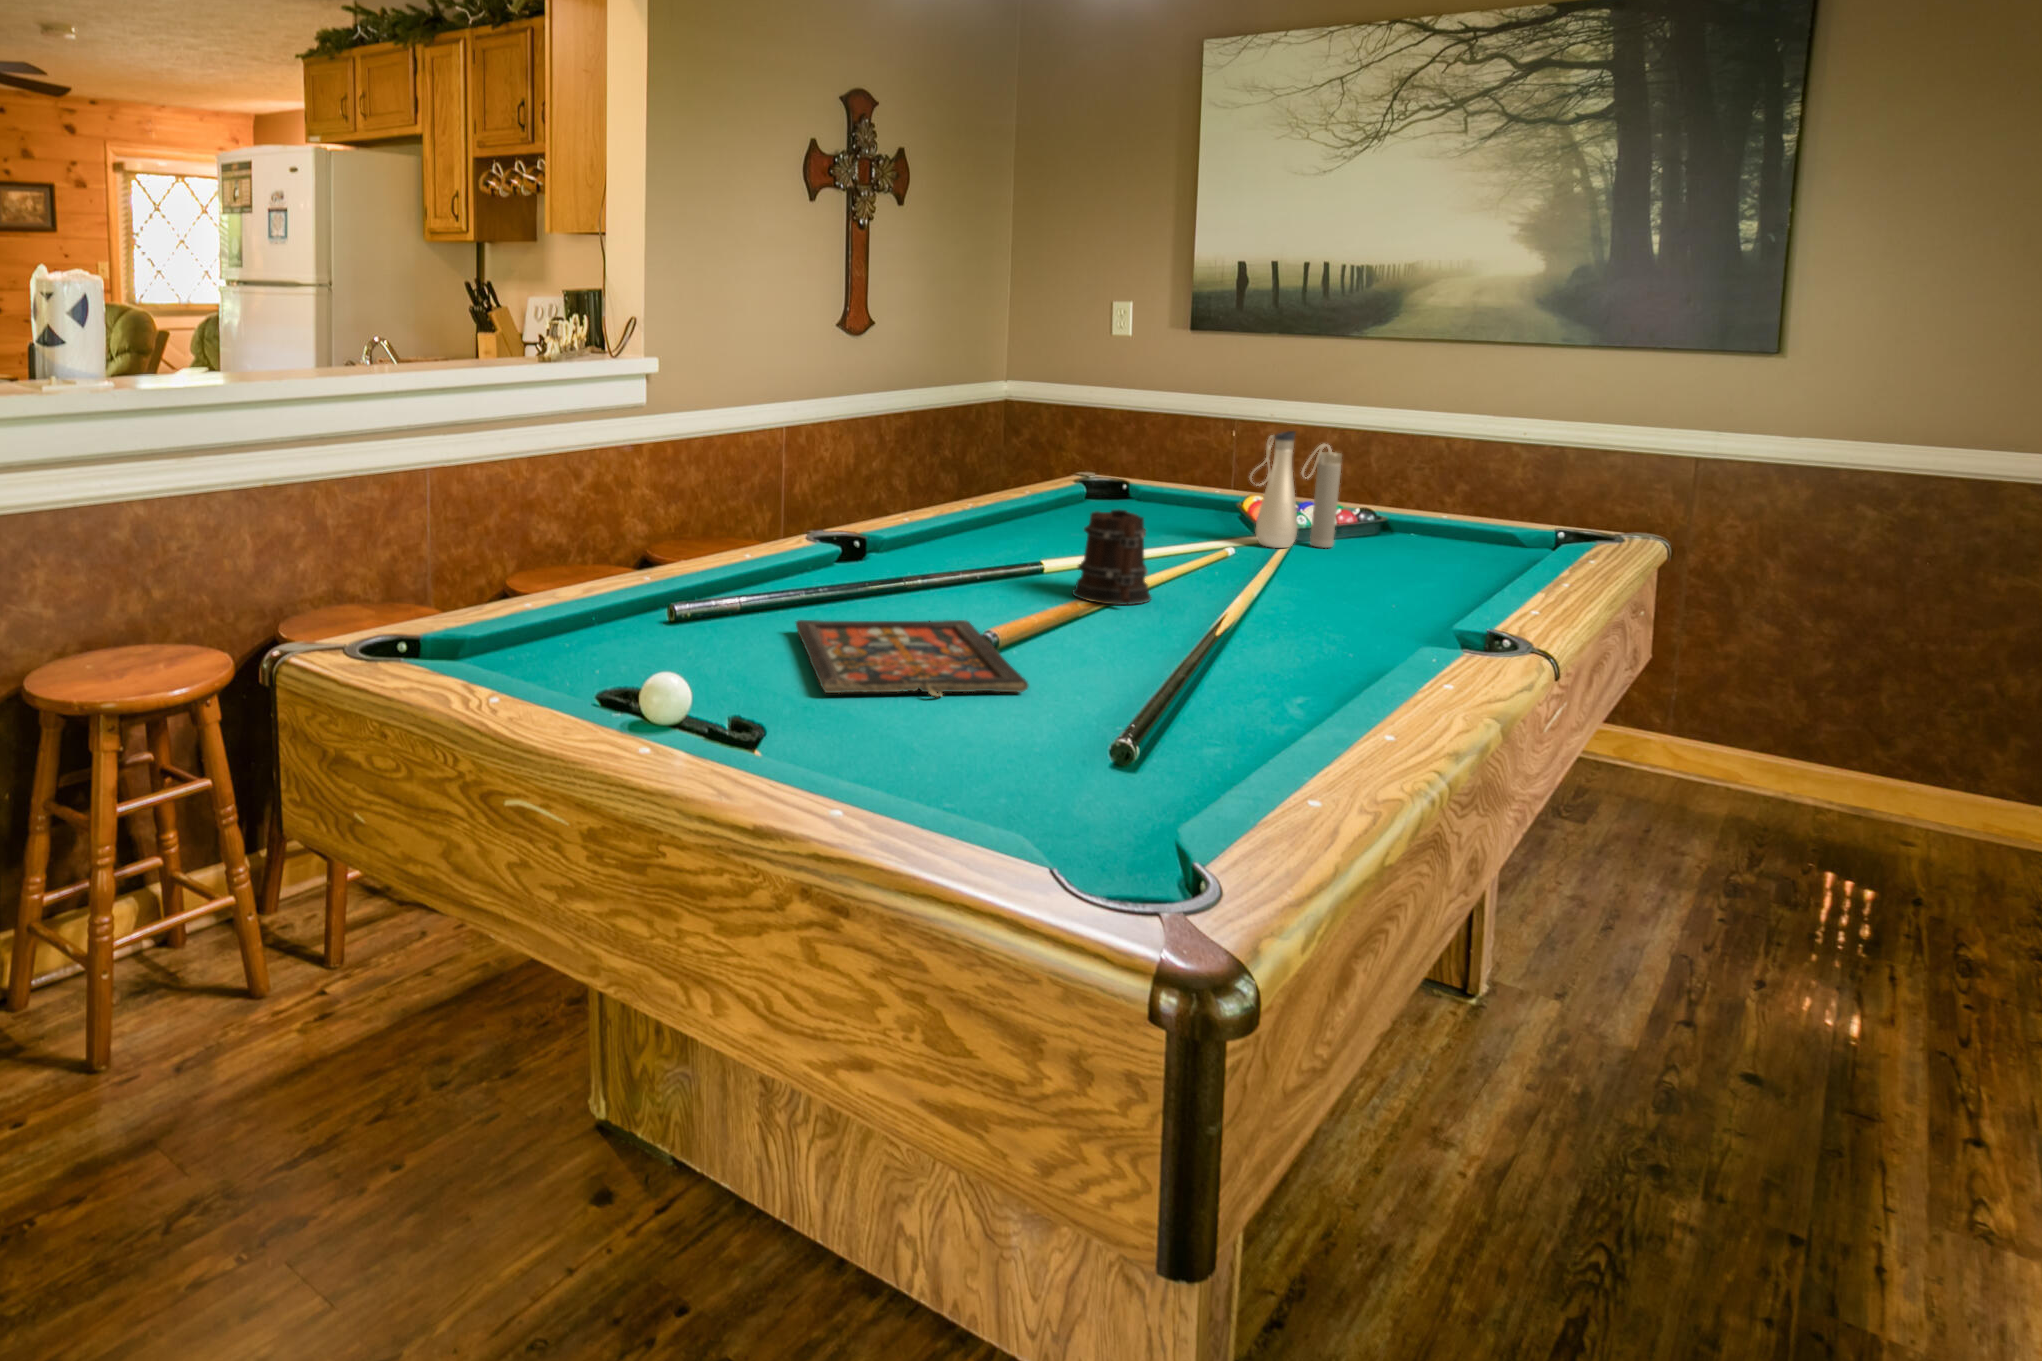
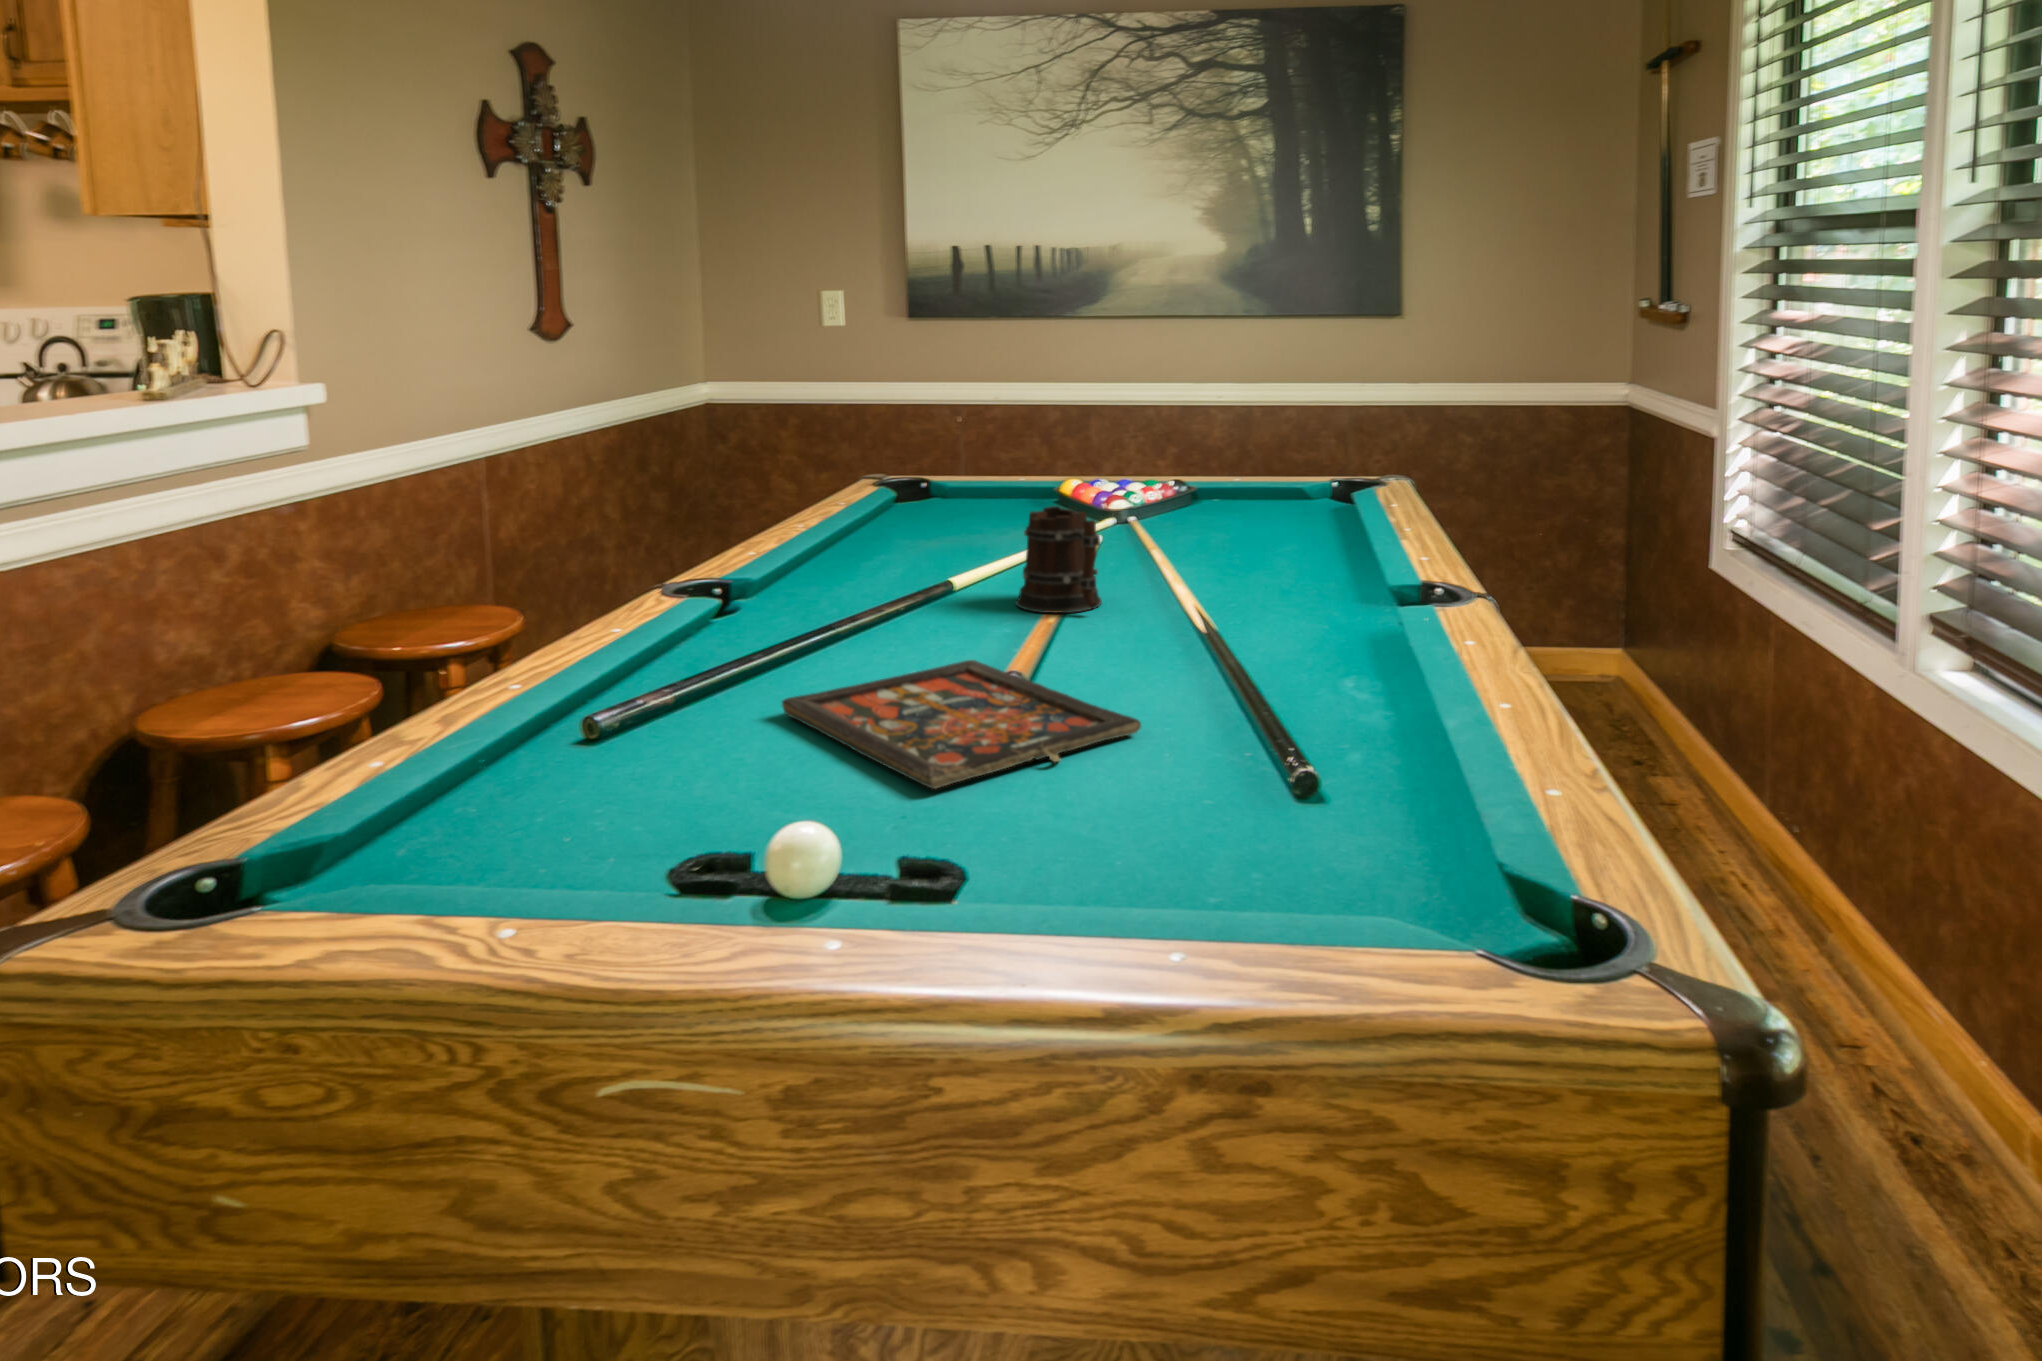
water bottle: present [1250,431,1342,548] -> none [1098,408,1176,528]

